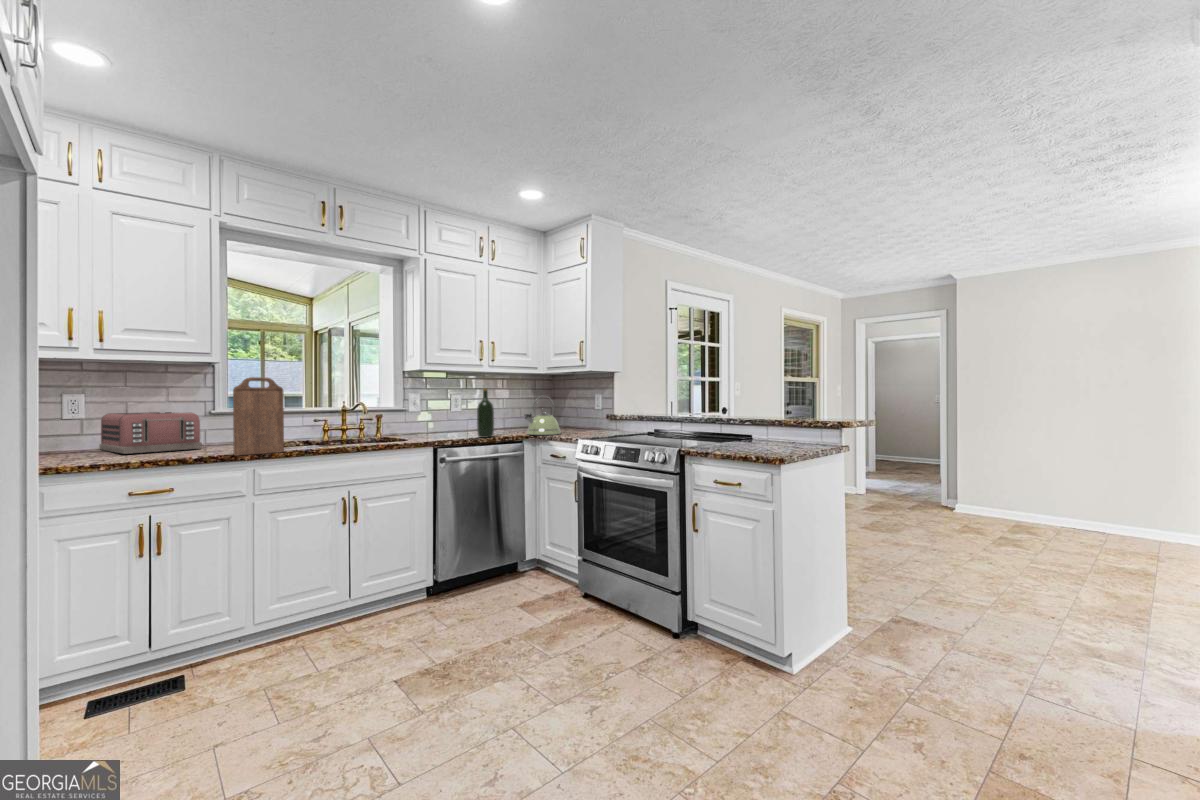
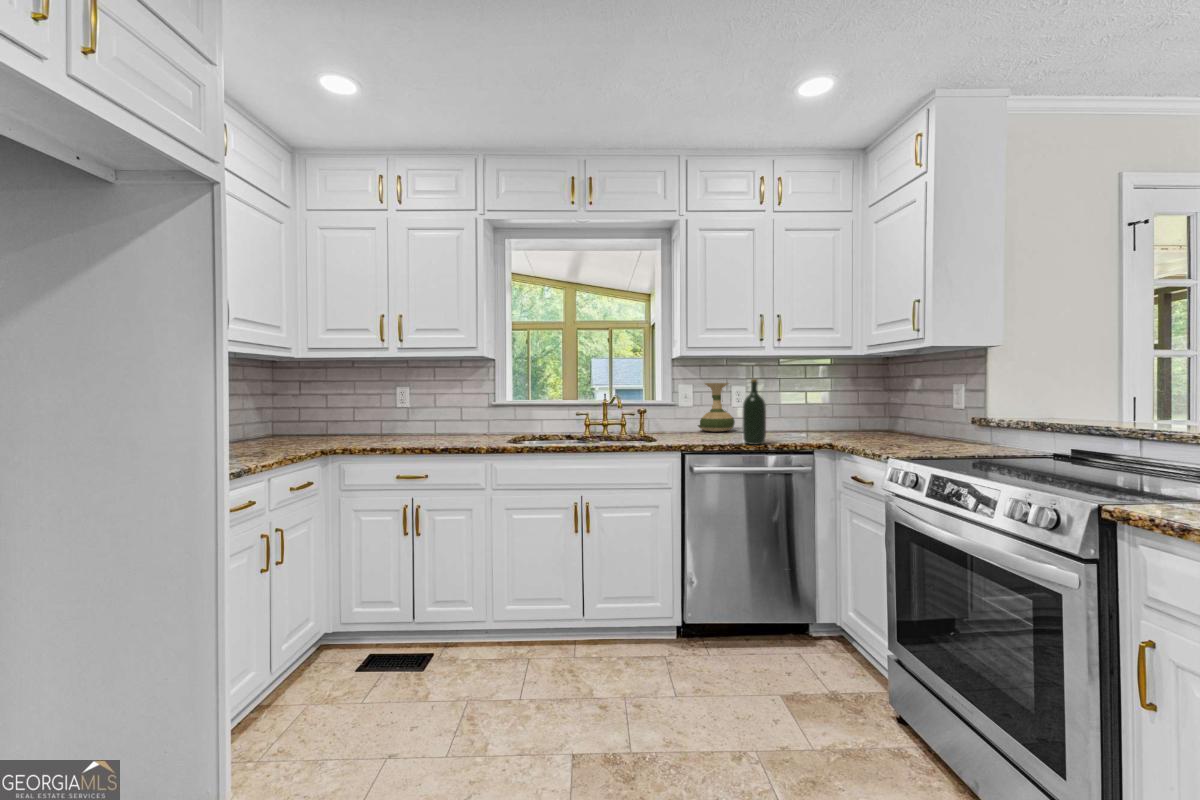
cutting board: present [233,377,284,456] -> none [463,372,511,451]
vase: none [421,391,454,433] -> present [698,383,735,432]
kettle: present [525,397,561,435] -> none [813,388,875,447]
toaster: present [99,412,202,454] -> none [406,404,470,441]

